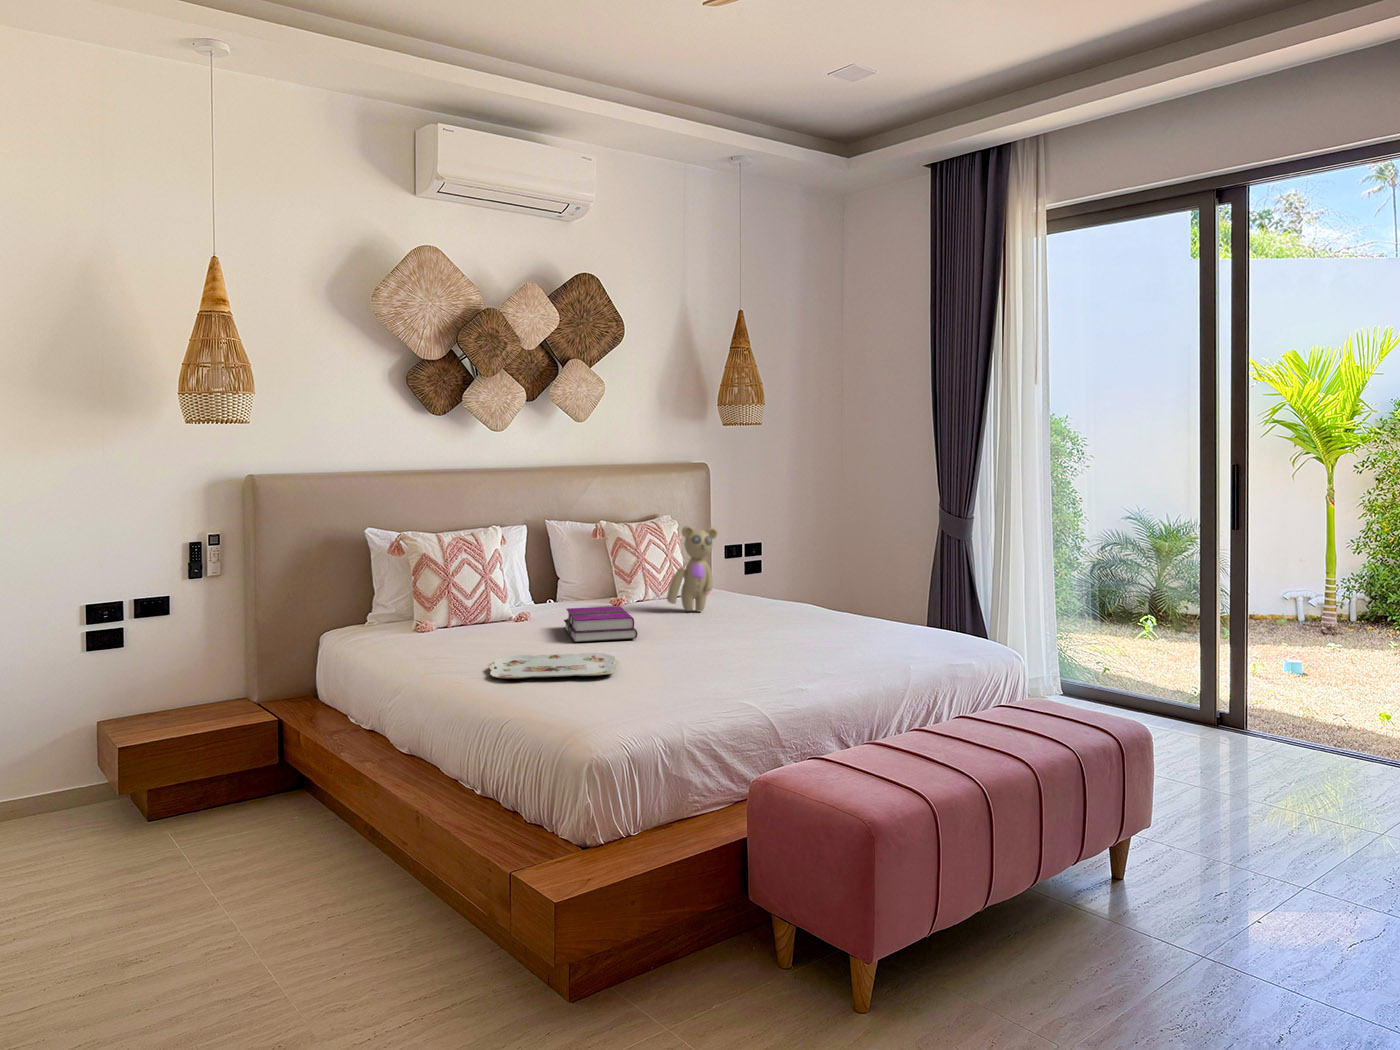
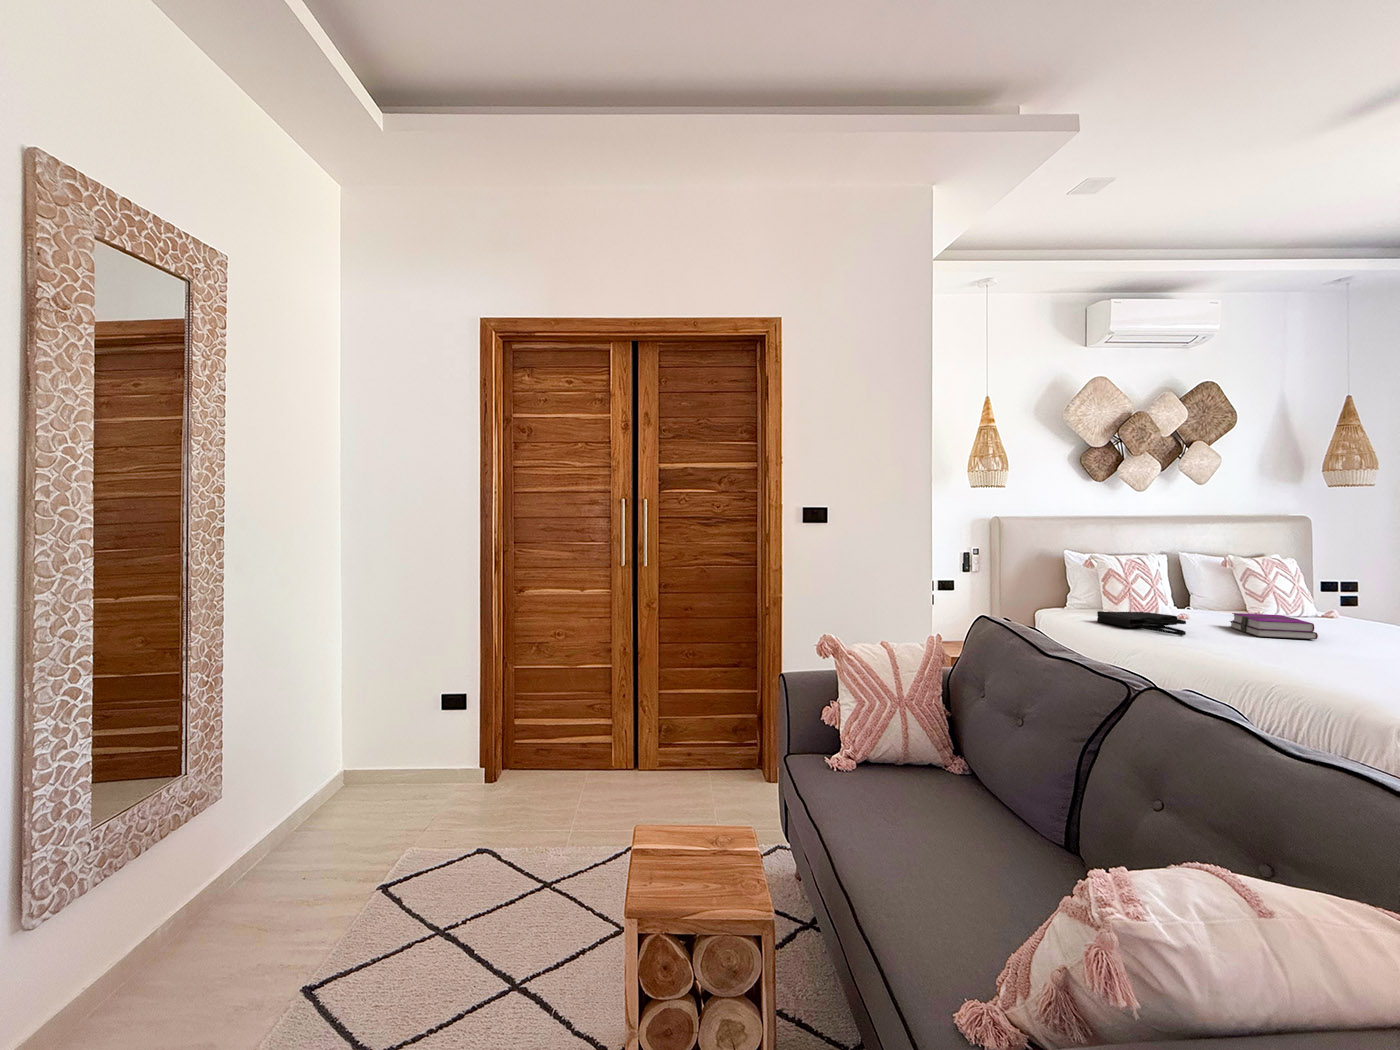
teddy bear: present [667,526,717,612] -> none [1313,559,1367,627]
tote bag: none [390,617,491,653] -> present [1097,611,1186,635]
serving tray: present [488,653,619,679] -> none [1208,640,1342,661]

